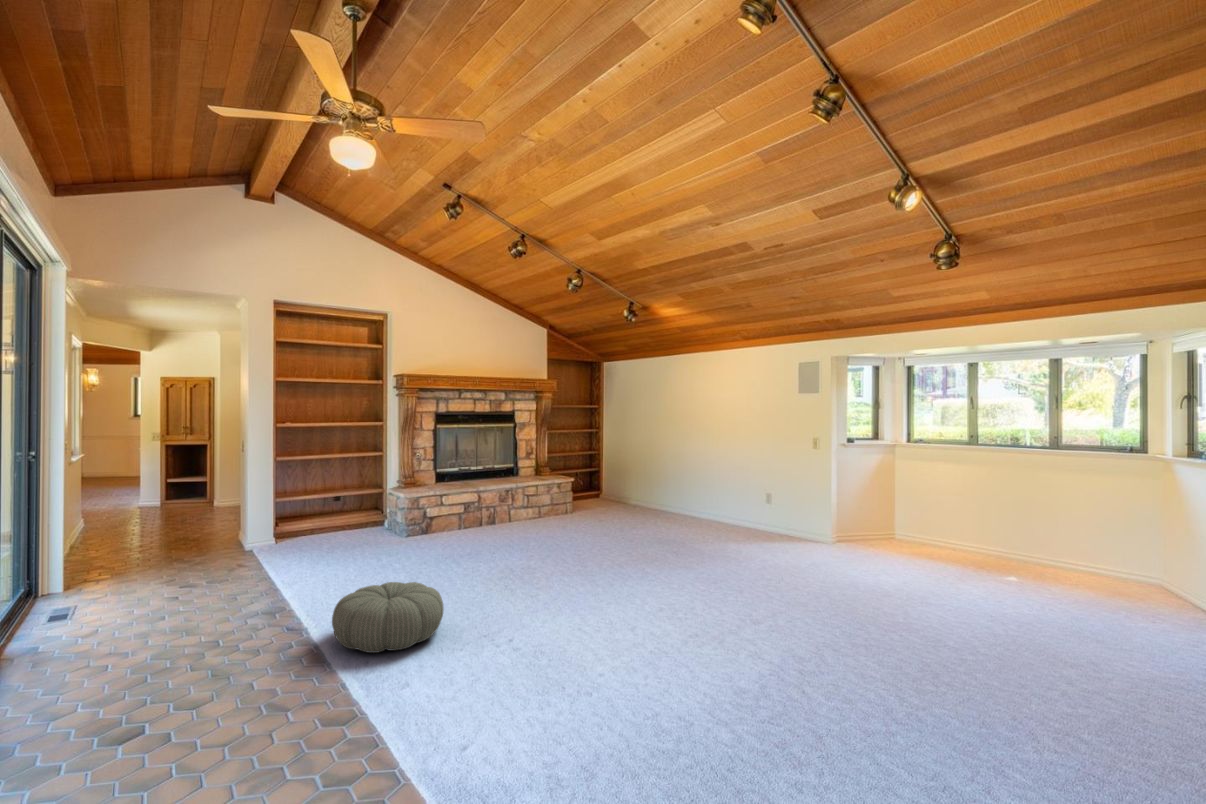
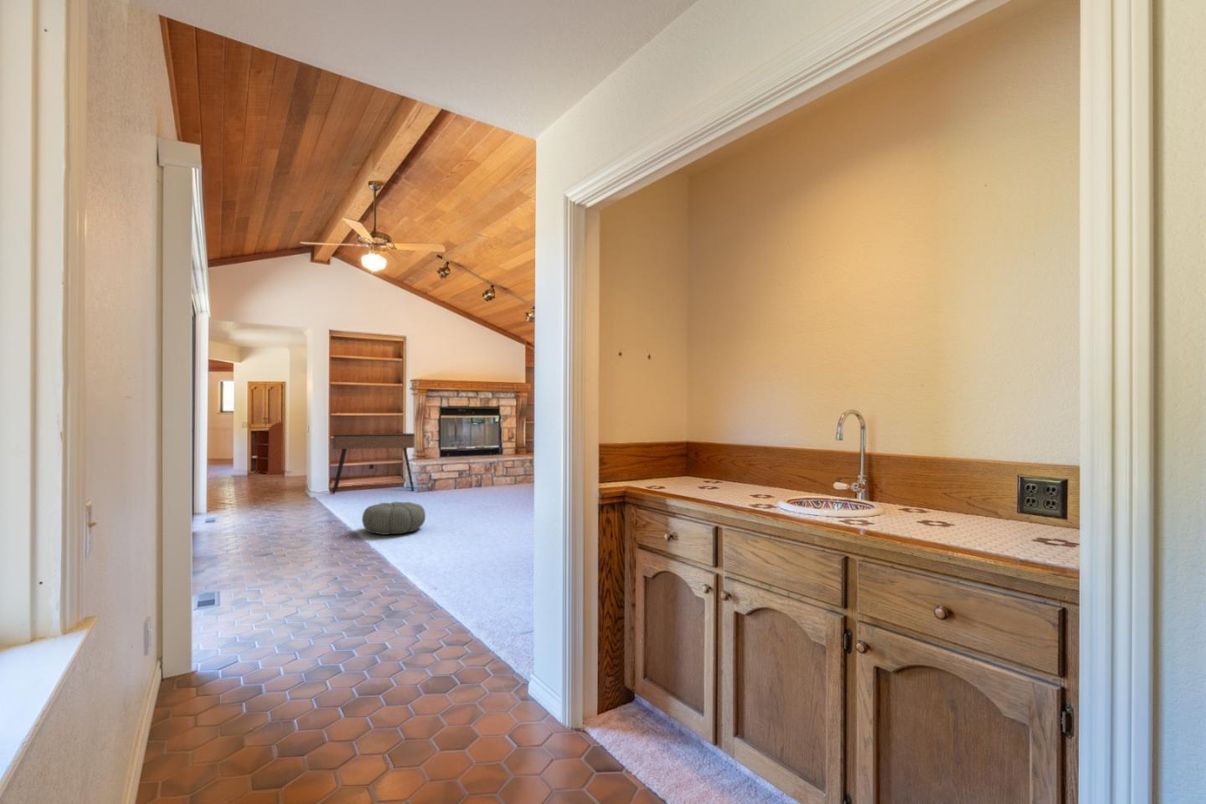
bookcase: none [170,428,211,505] -> present [255,421,283,474]
console table: none [279,450,402,543] -> present [332,433,415,494]

